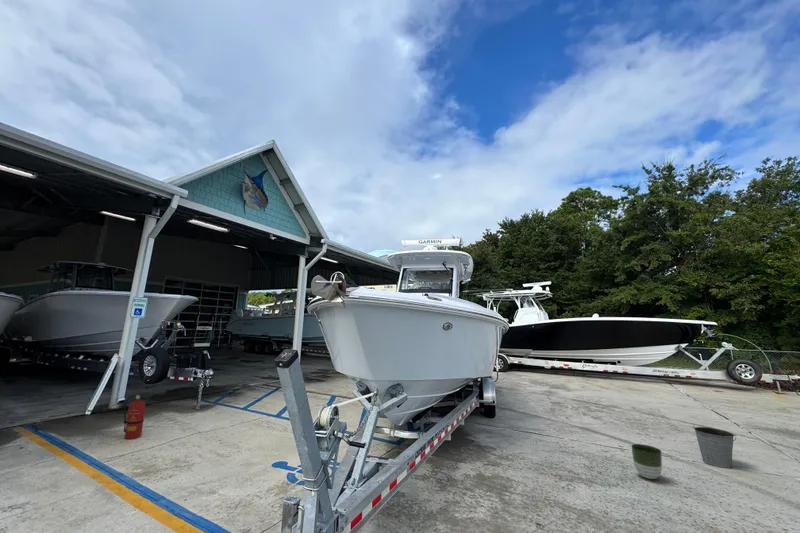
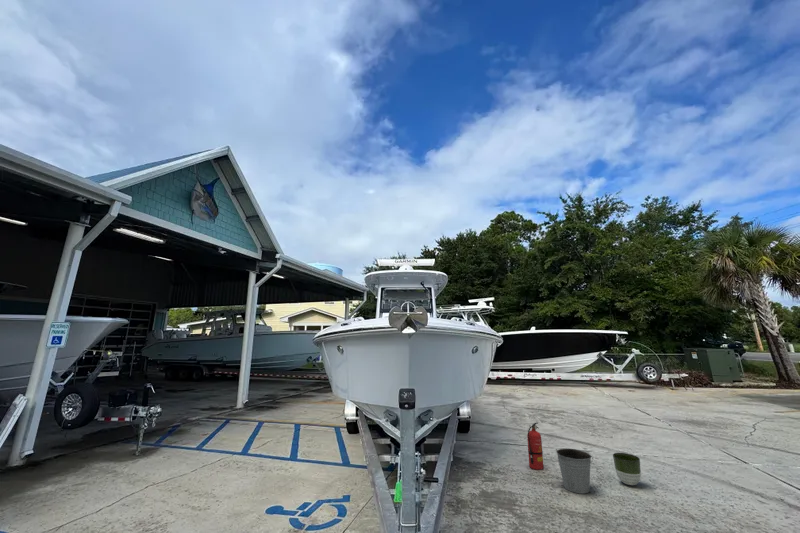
fire extinguisher: present [124,393,149,439] -> present [527,423,543,470]
bucket: present [693,426,736,468] -> present [556,448,592,493]

